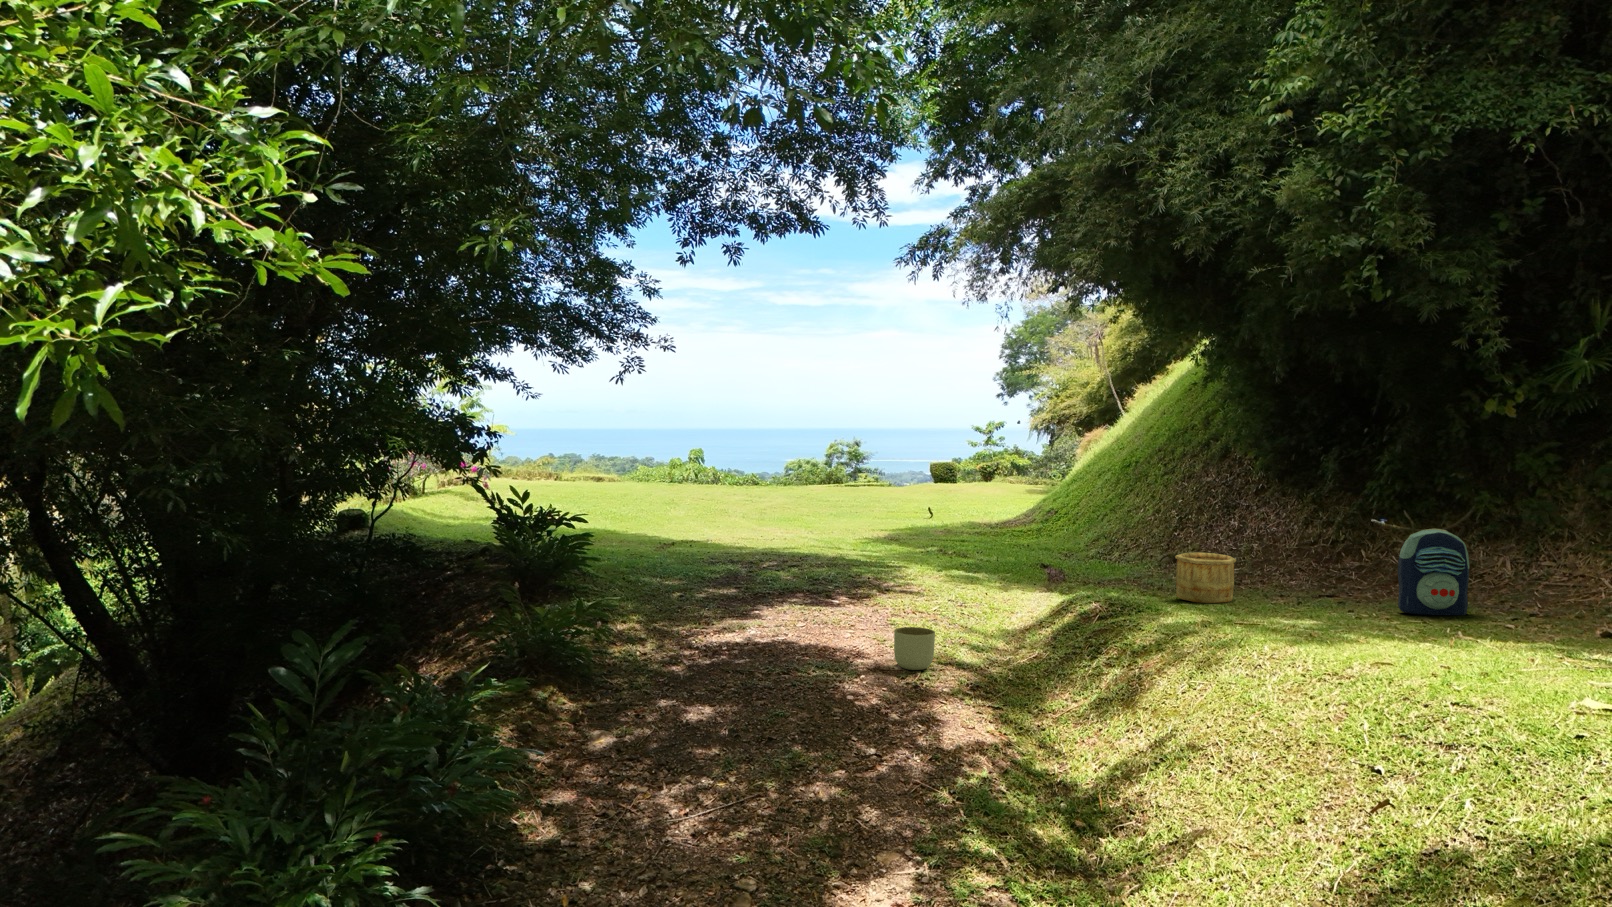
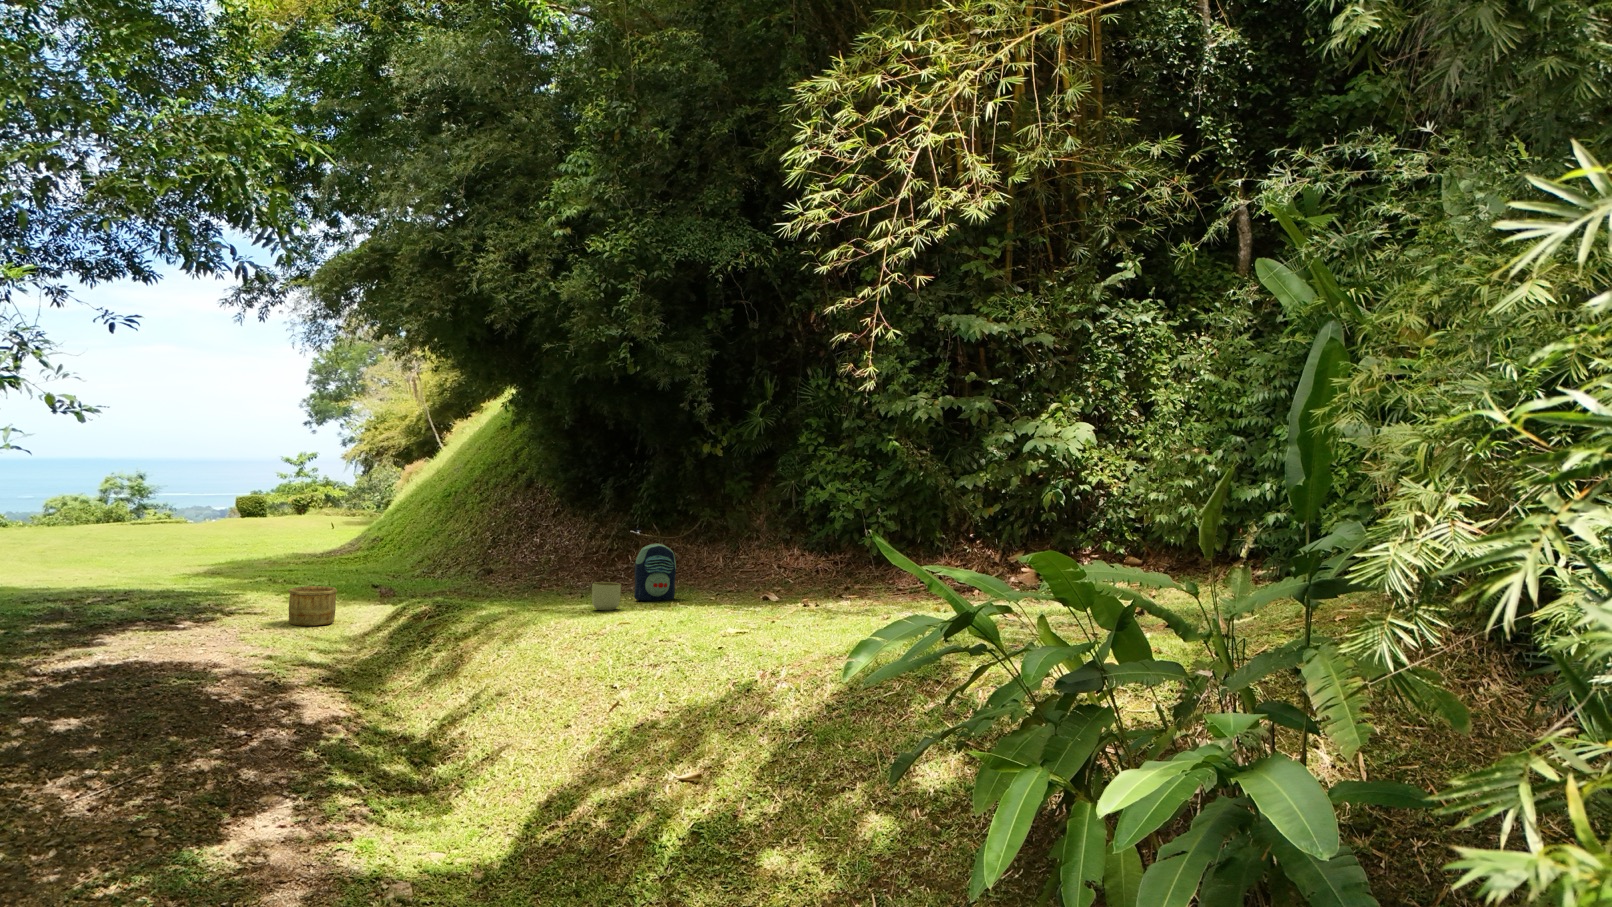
wooden bucket: present [1175,552,1236,603] -> present [288,586,337,626]
planter: present [894,627,935,670] -> present [592,582,621,611]

